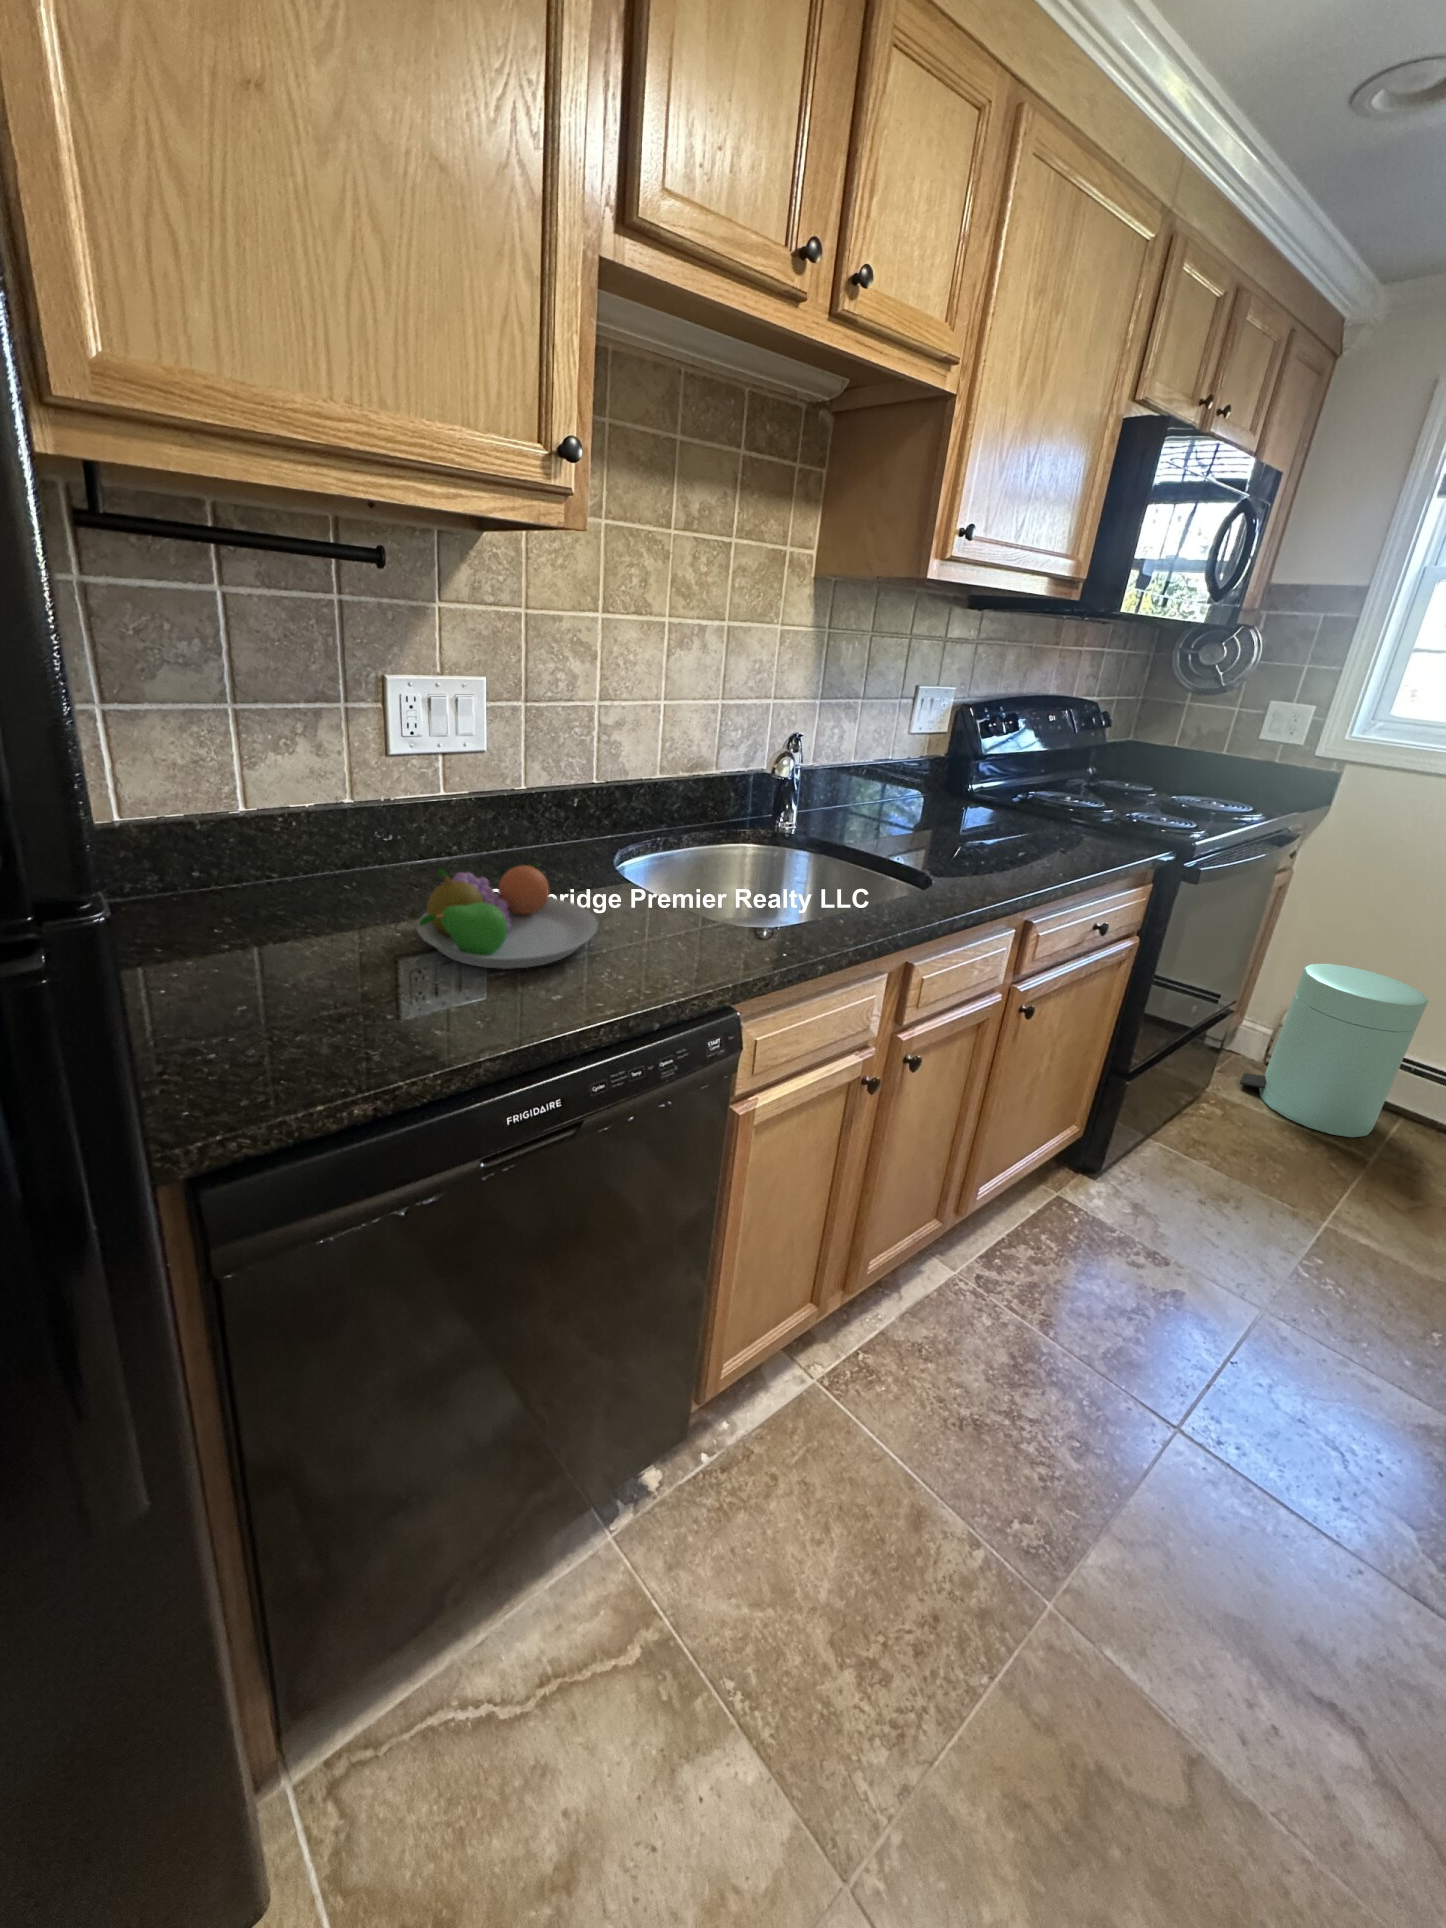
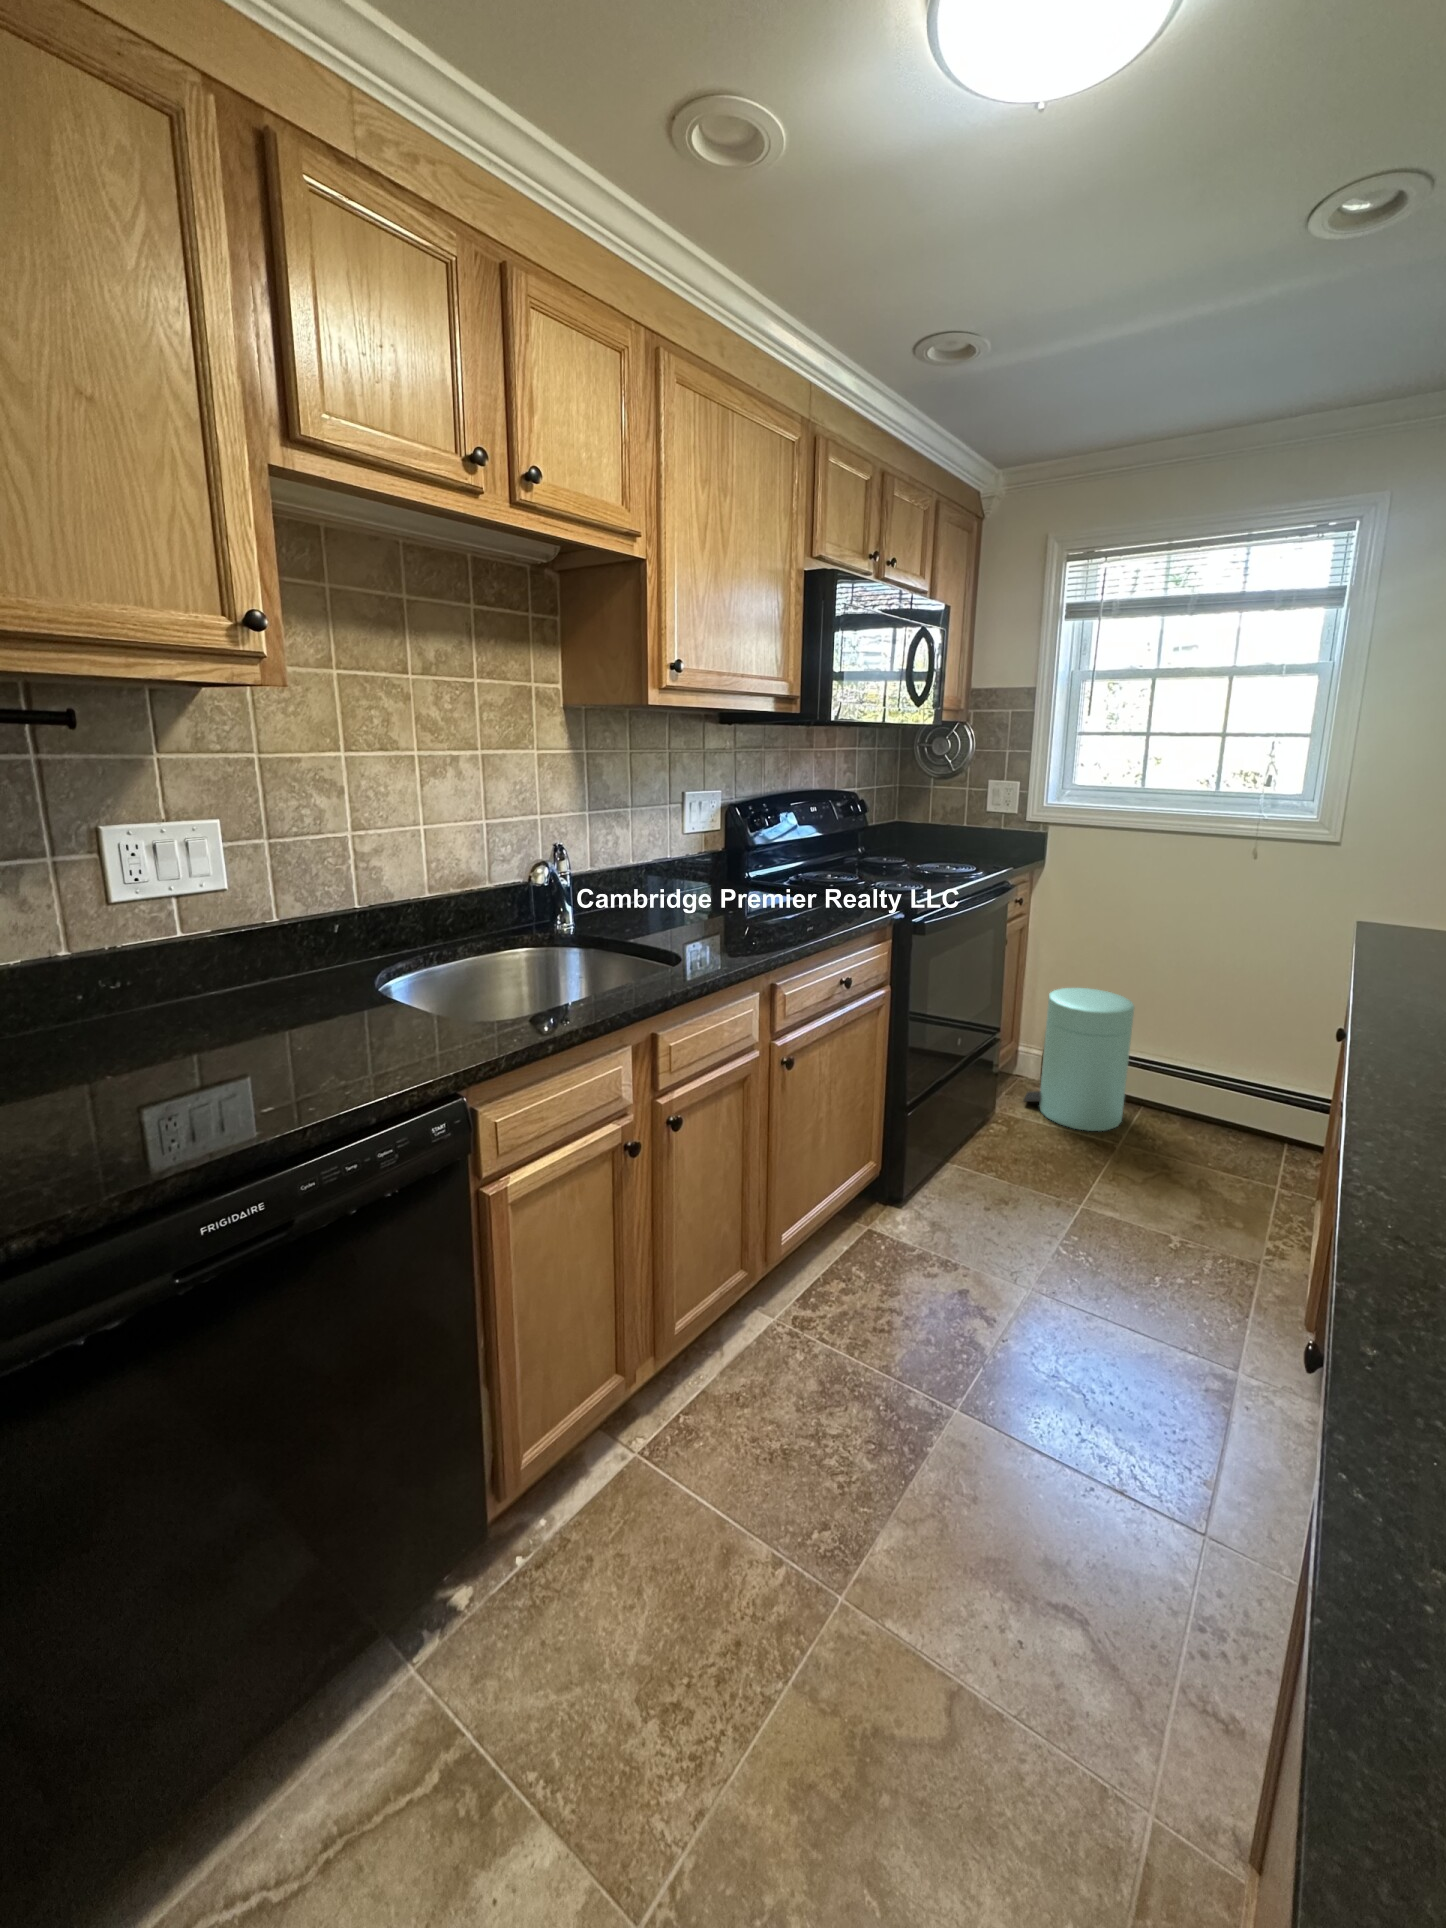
fruit bowl: present [417,864,598,969] -> none [115,990,327,1094]

